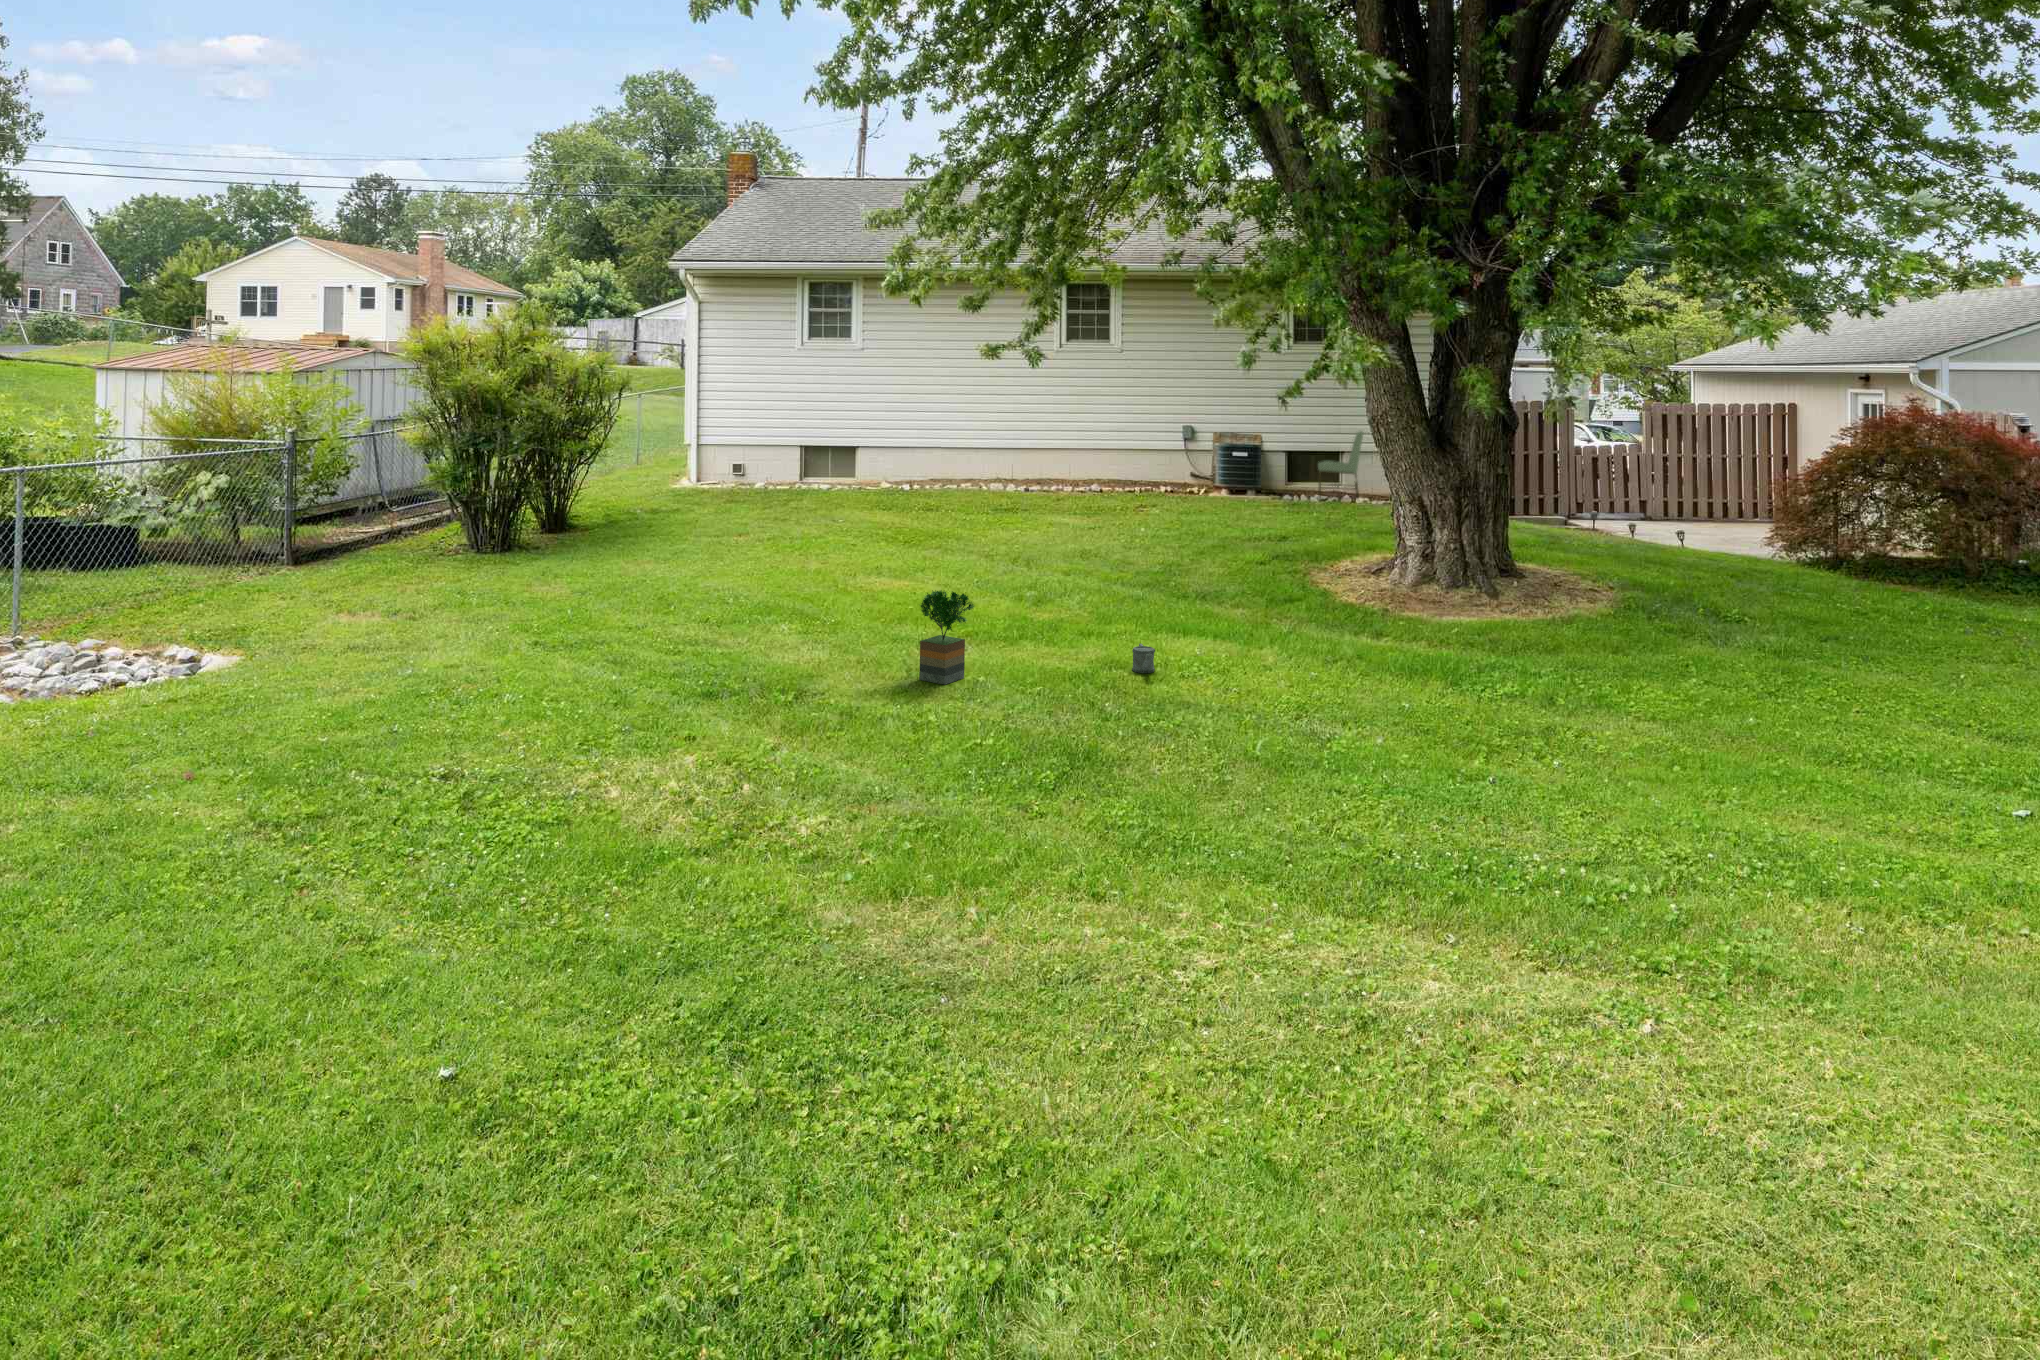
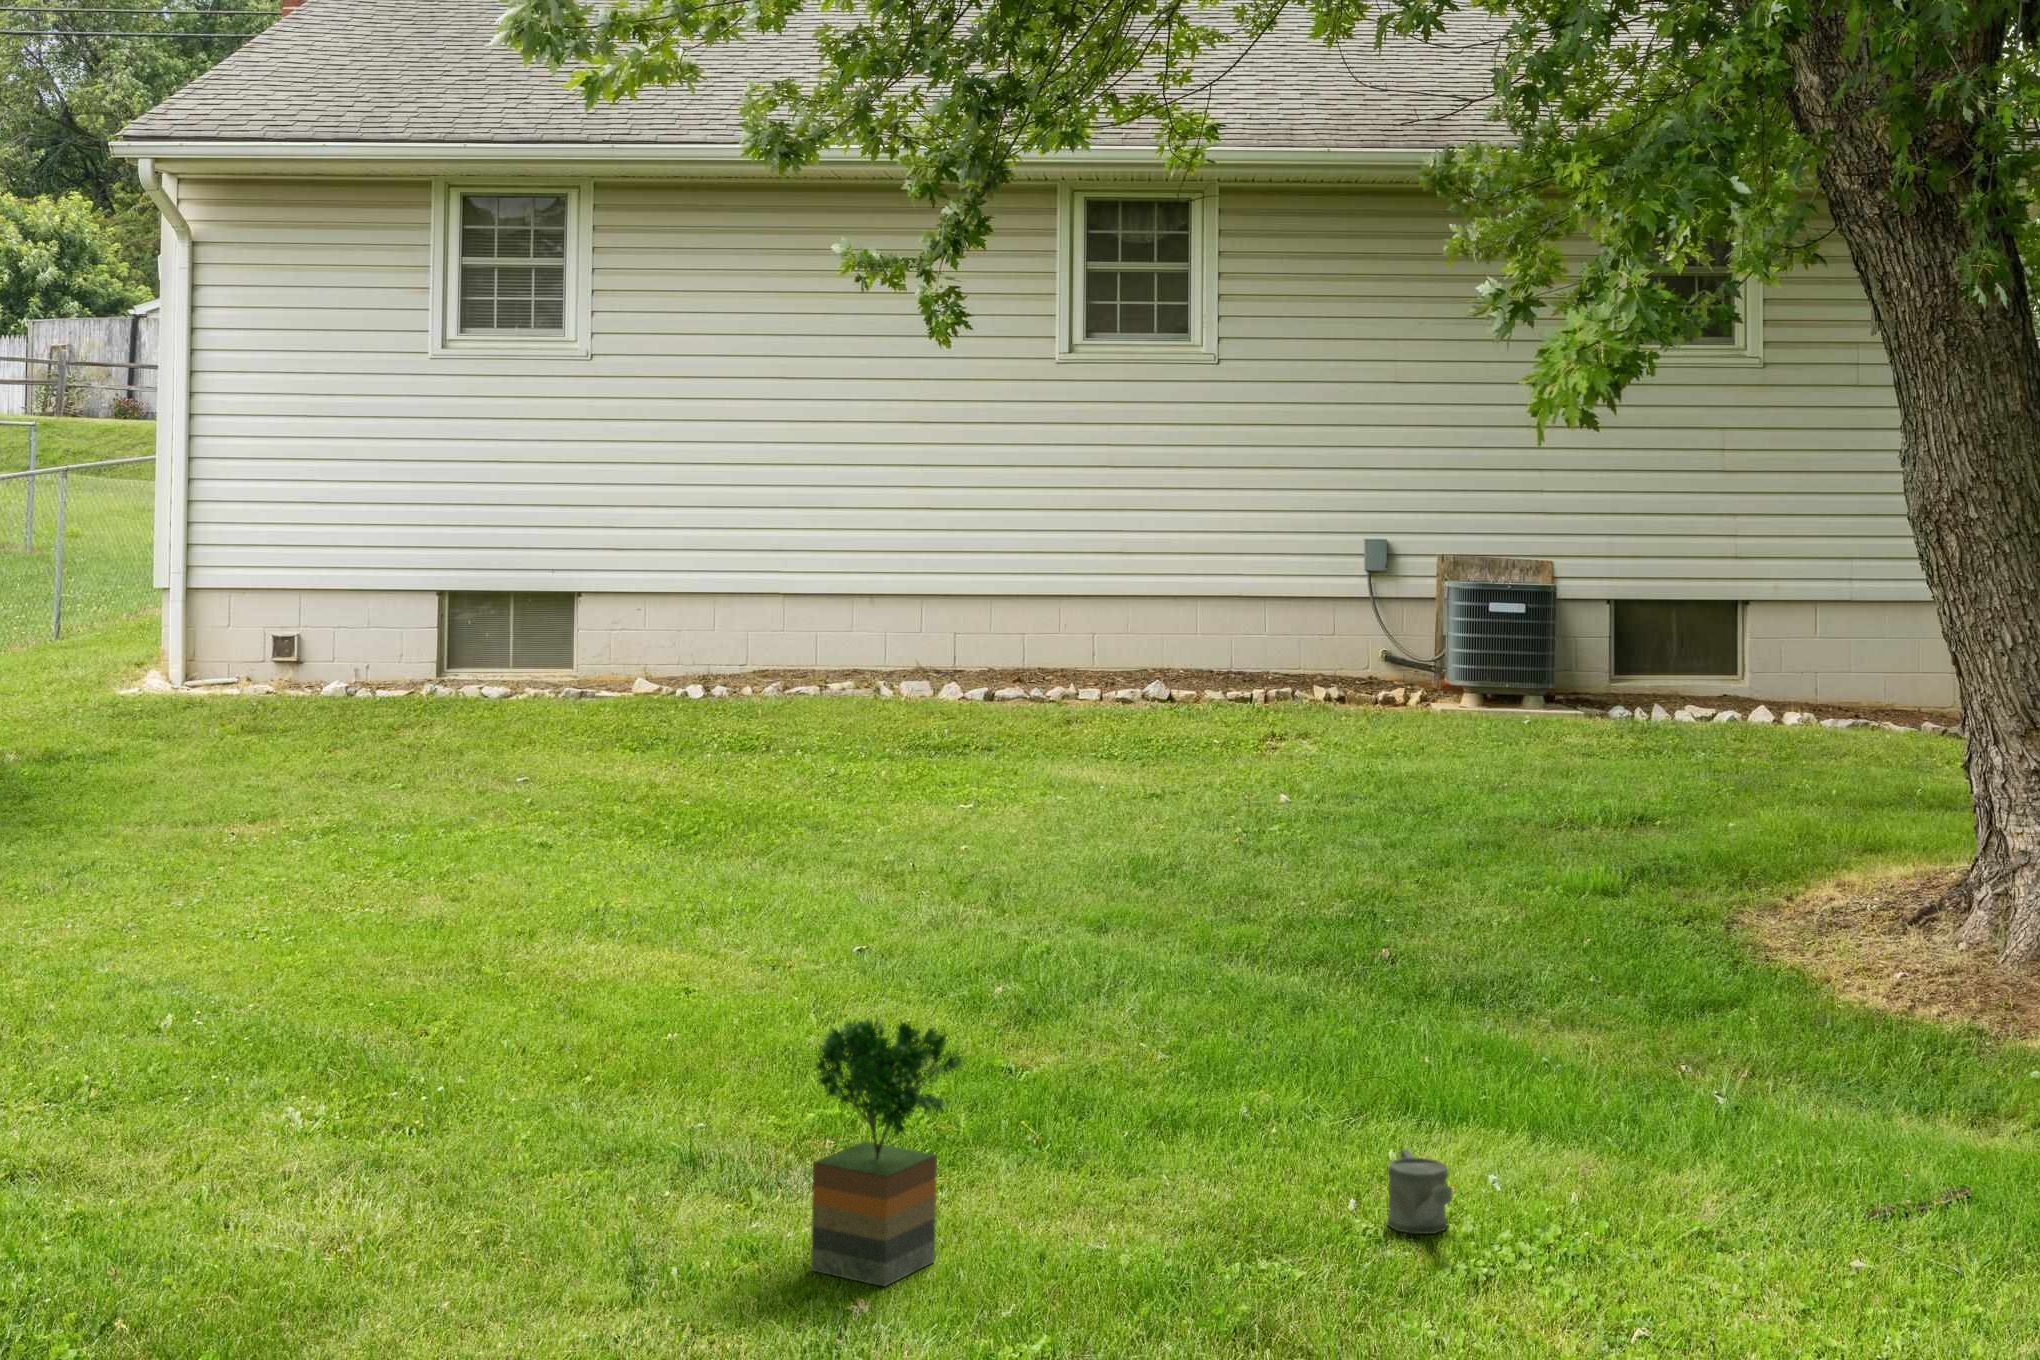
chair: present [1318,431,1363,498] -> none [1684,550,1795,720]

